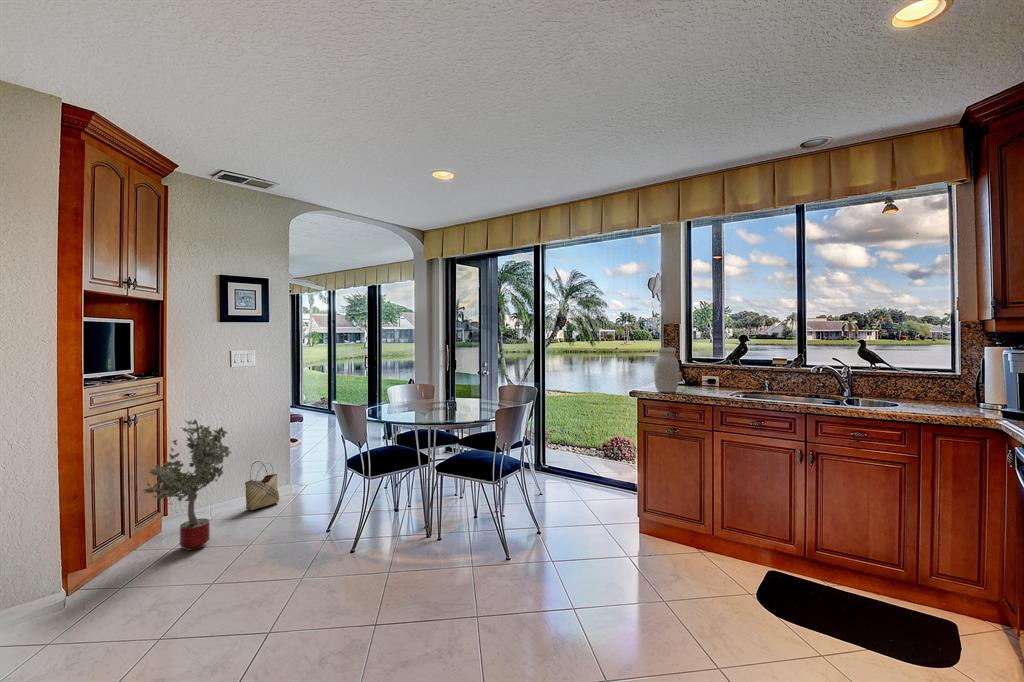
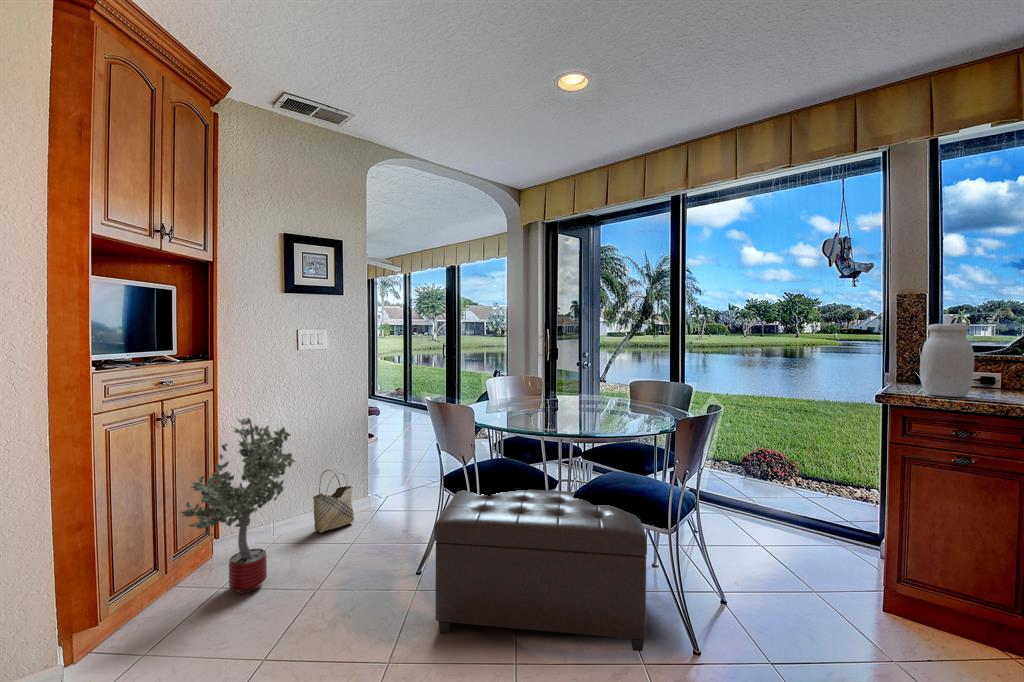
ottoman: none [337,465,482,560] -> present [434,490,647,651]

